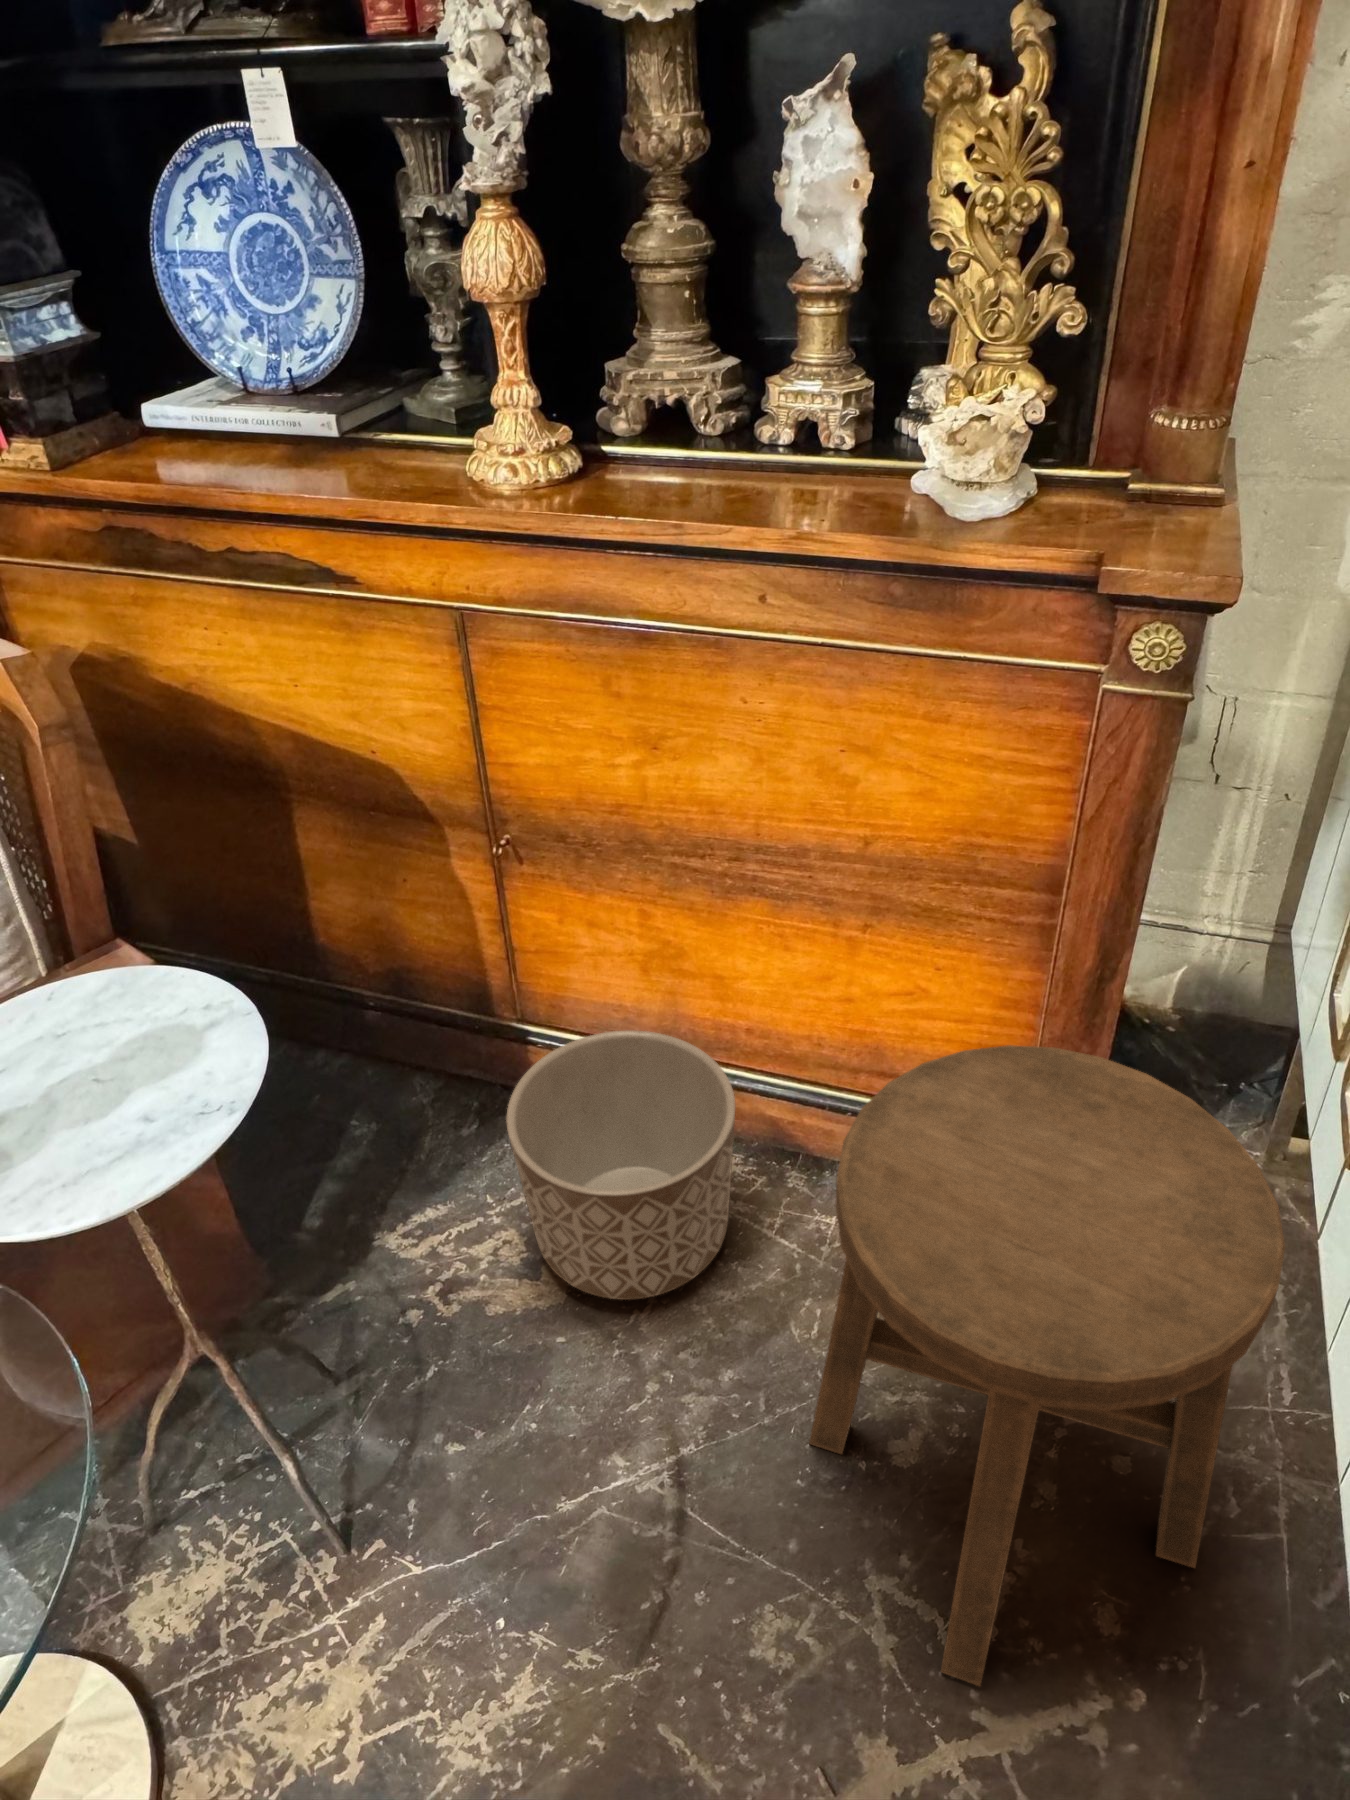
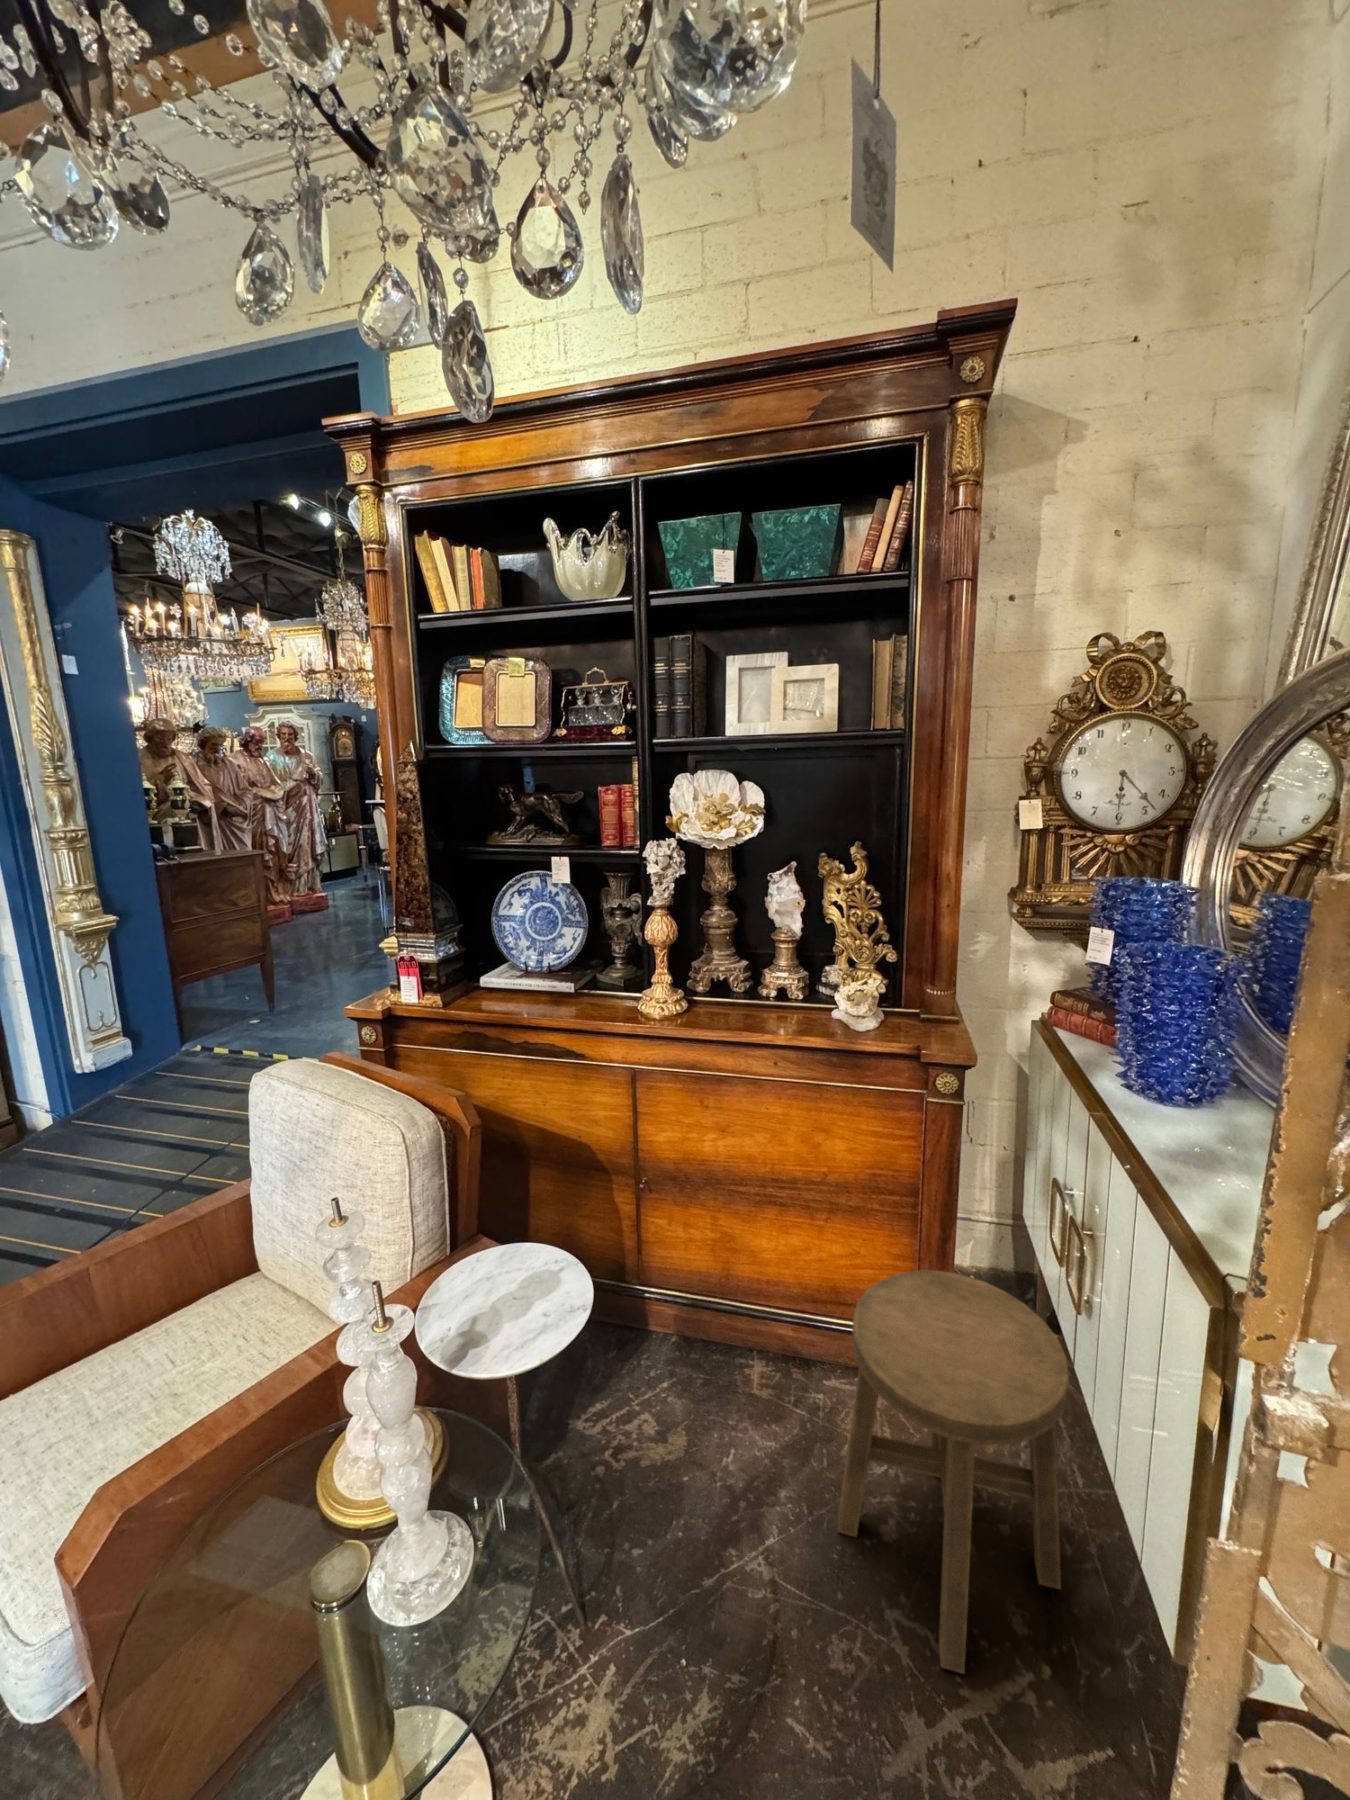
planter: present [506,1030,735,1300] -> none [655,1285,774,1450]

